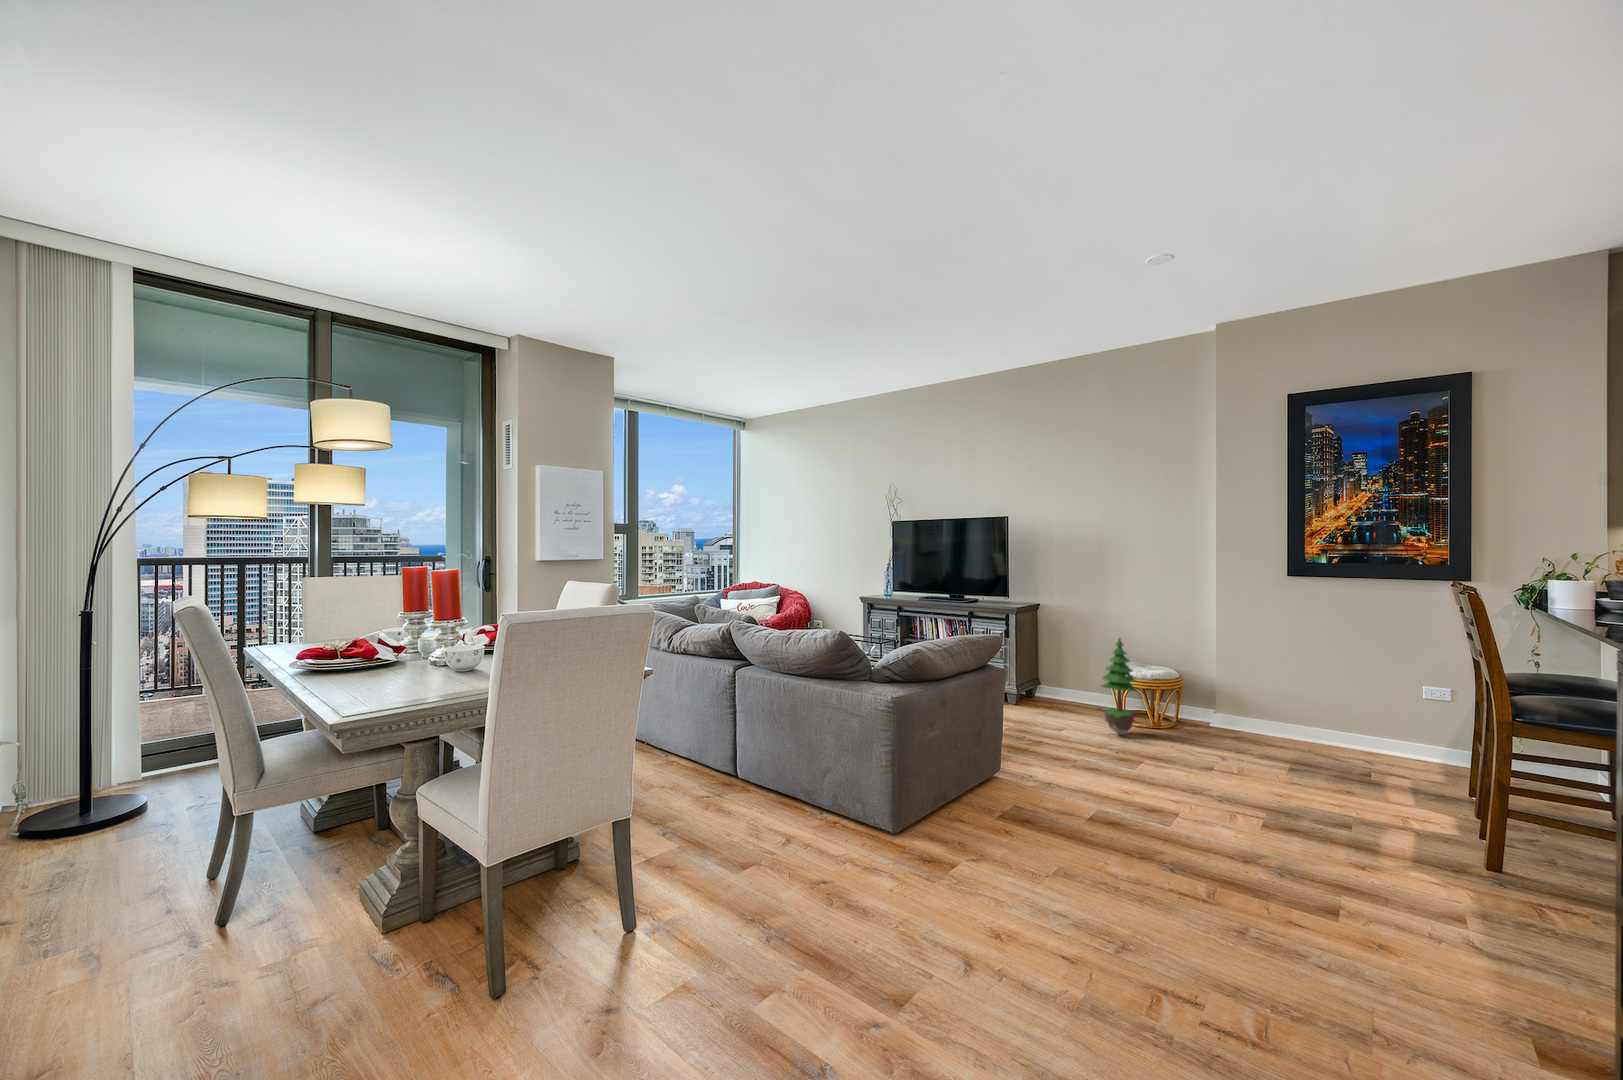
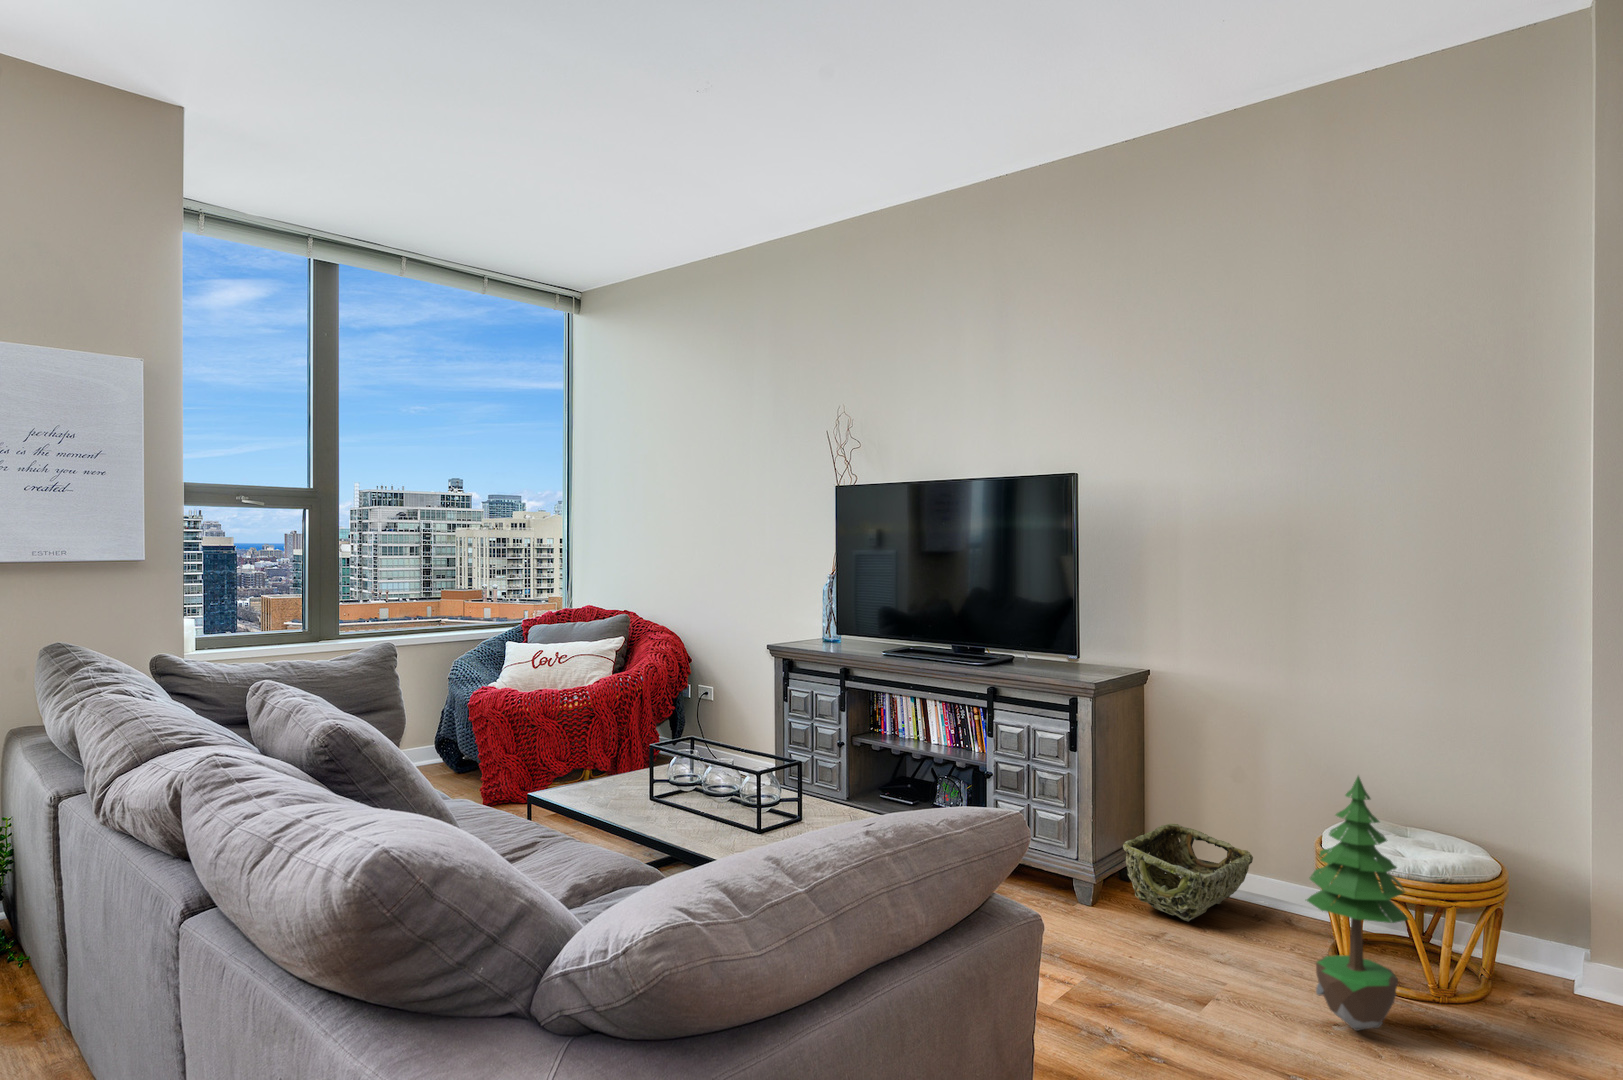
woven basket: none [1029,672,1085,708] -> present [1123,824,1253,921]

